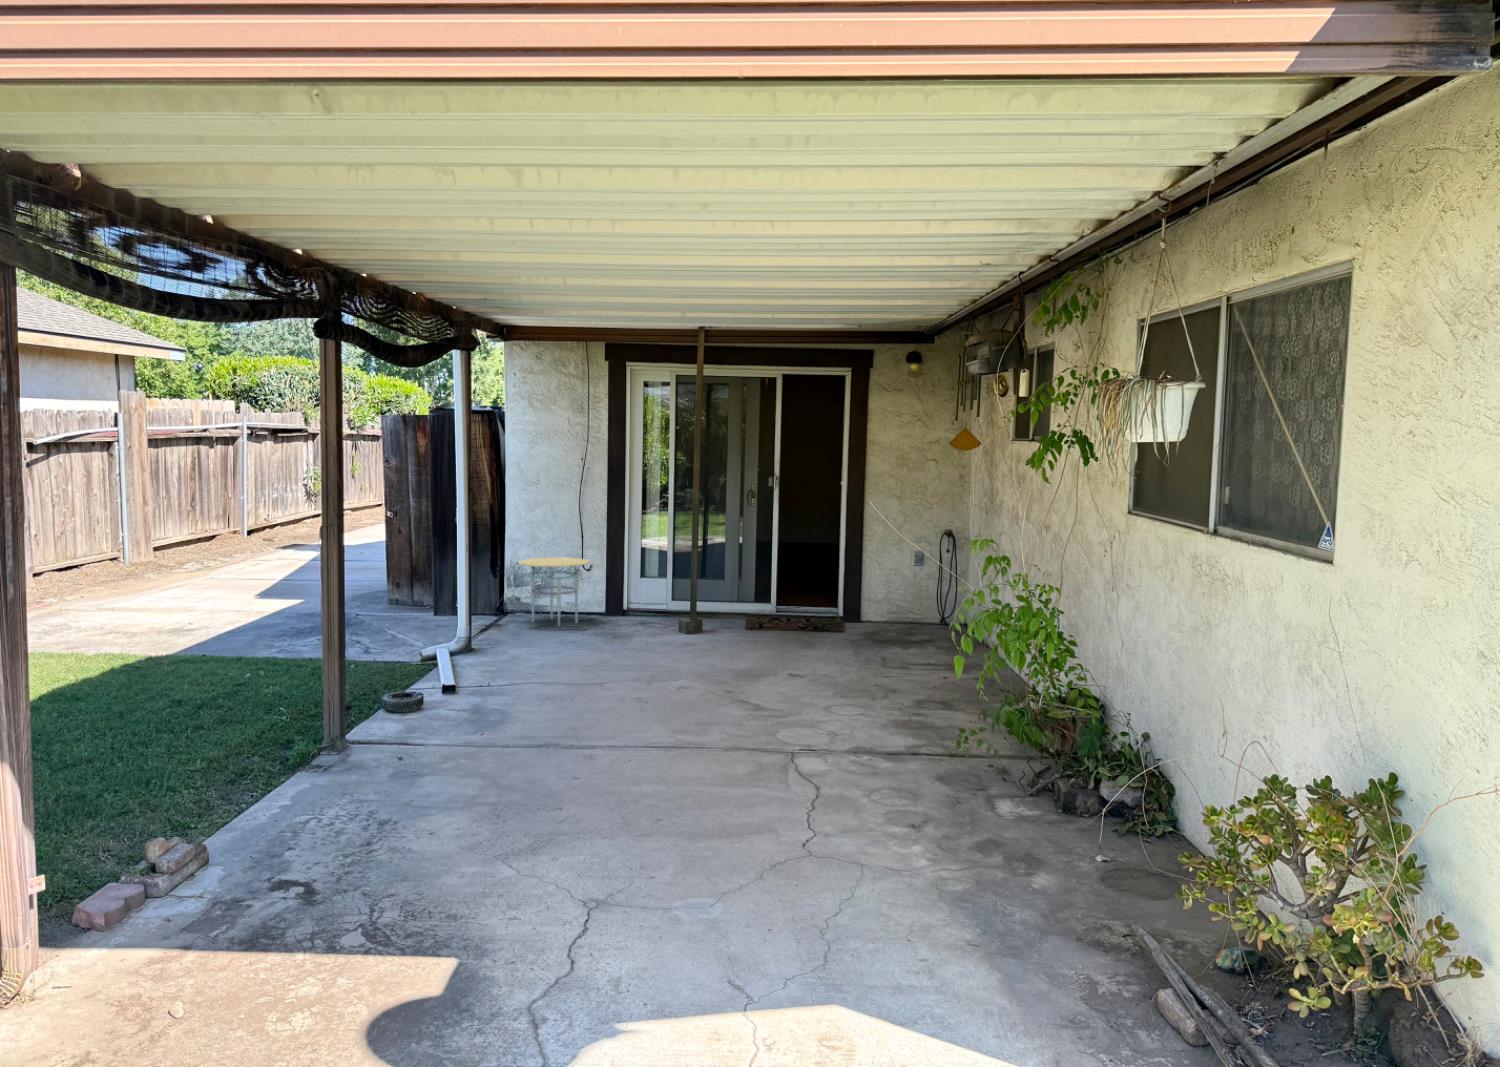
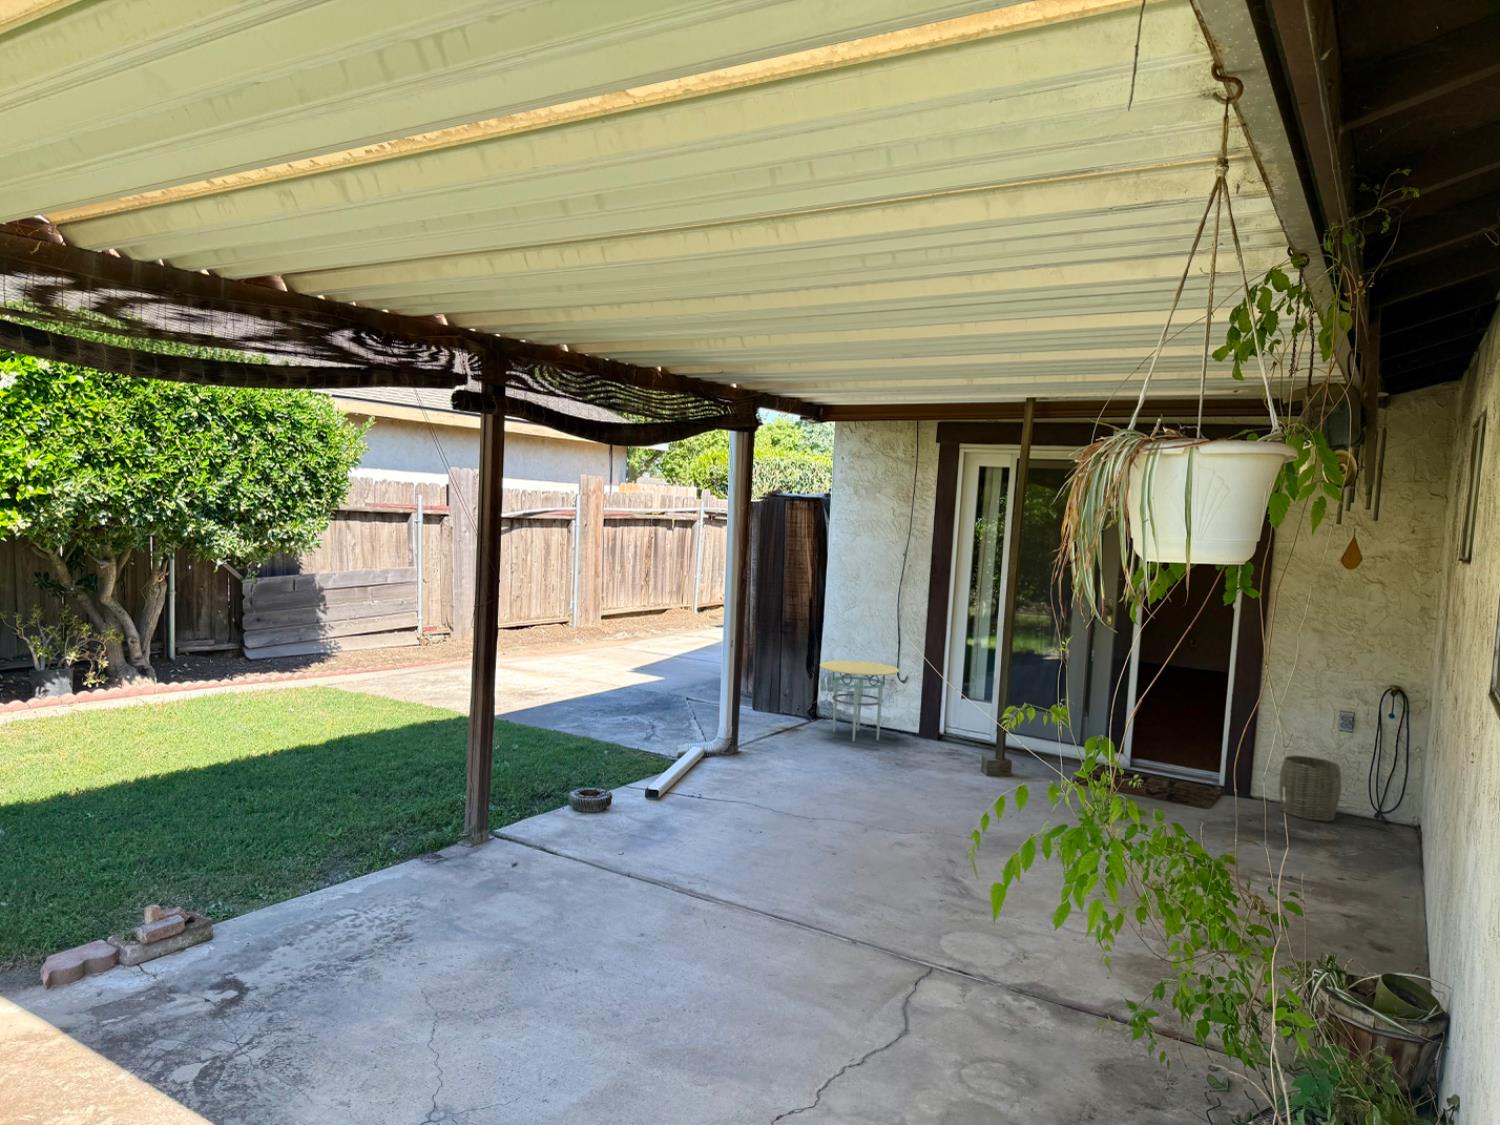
woven basket: none [883,586,921,628] -> present [1279,756,1341,821]

